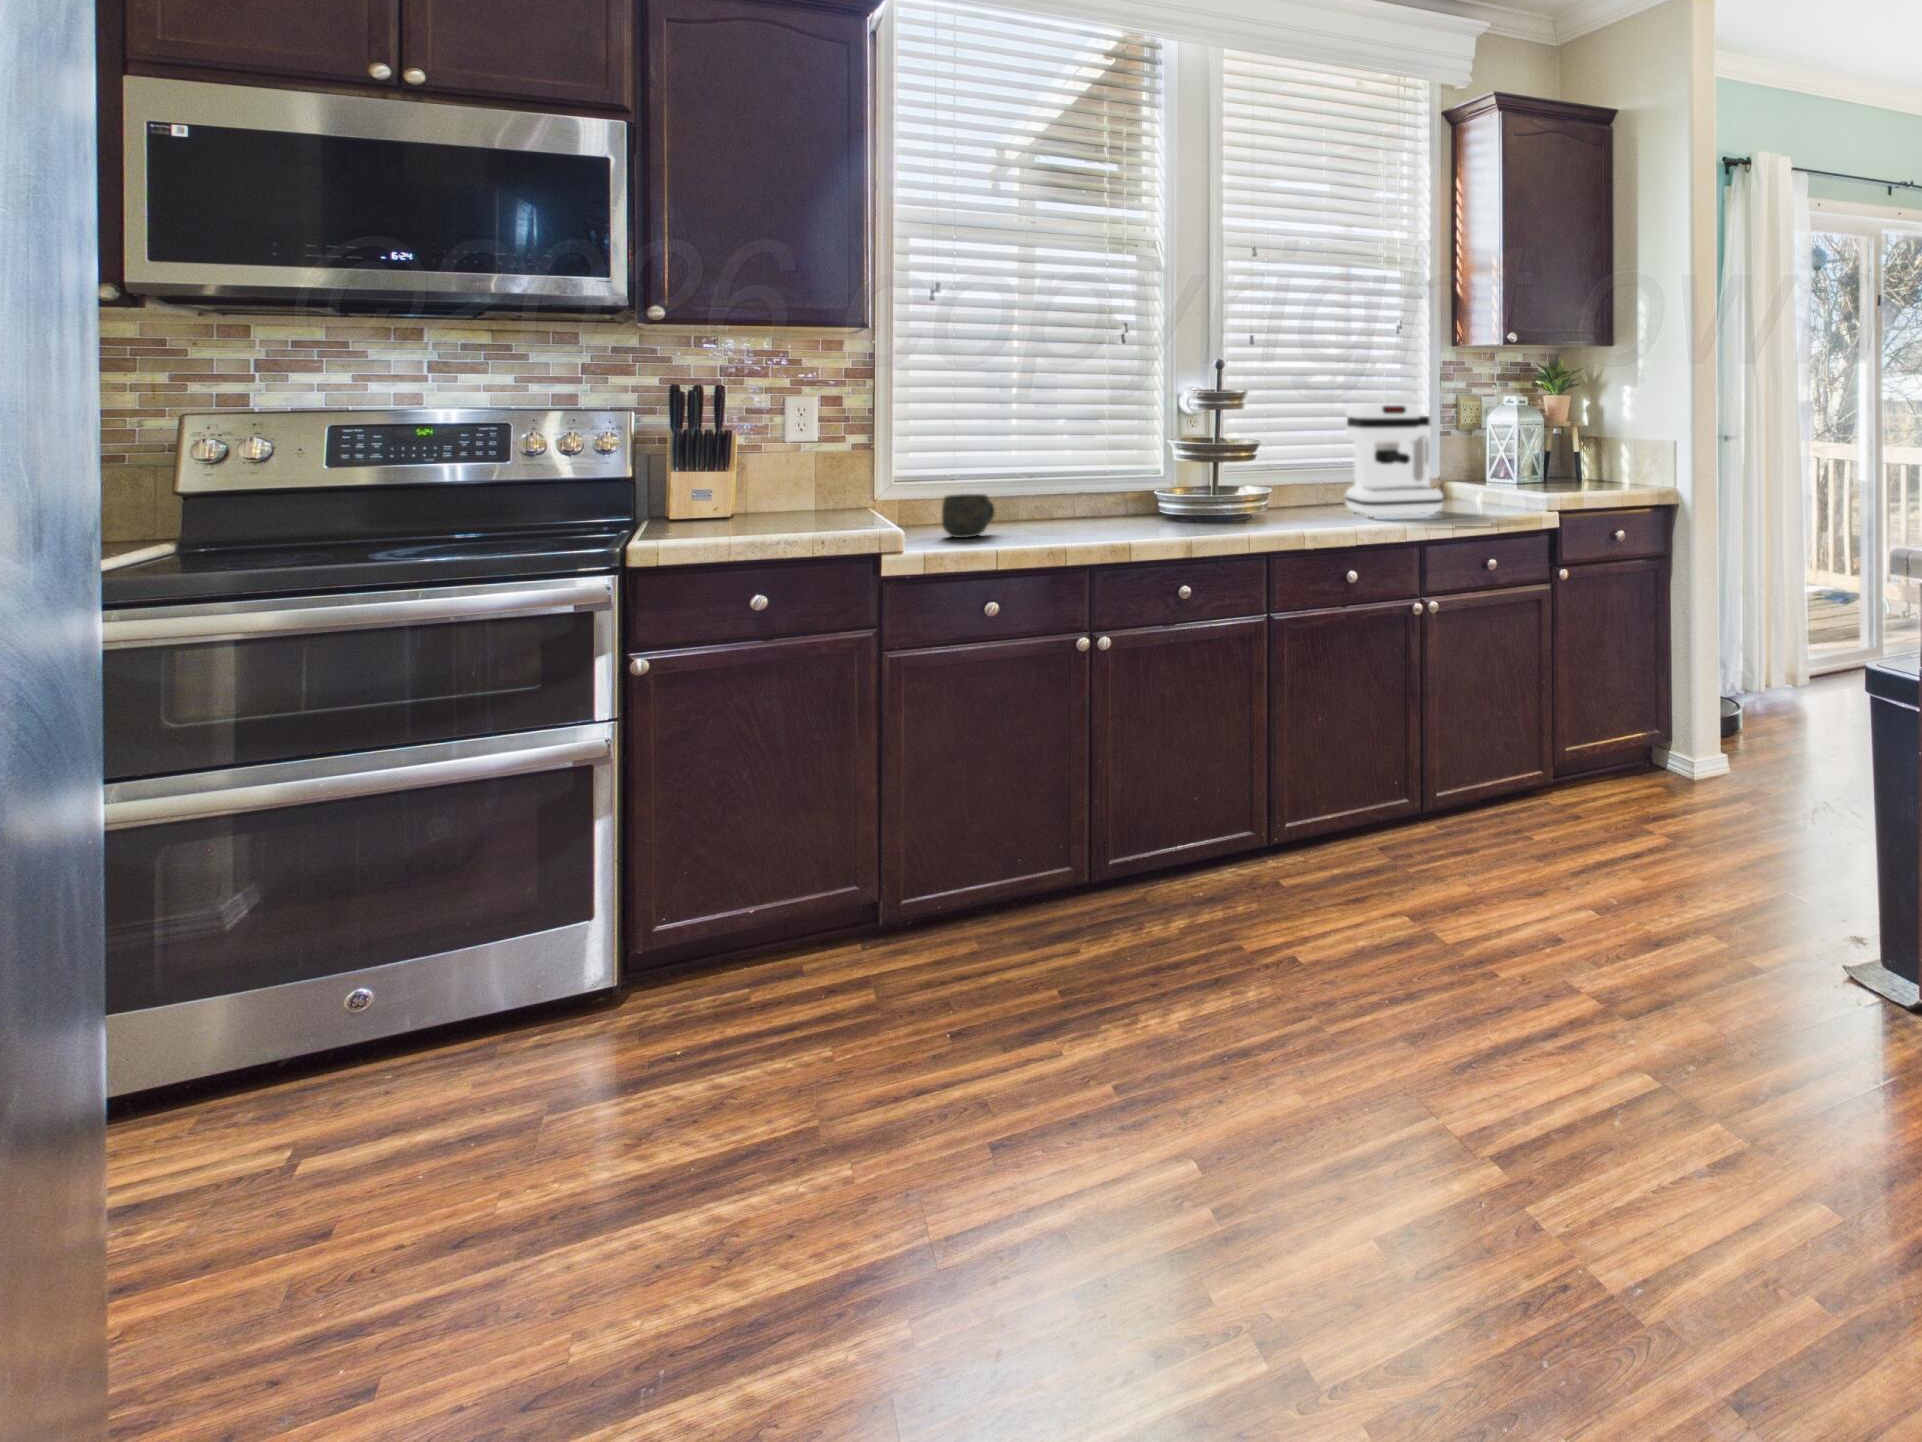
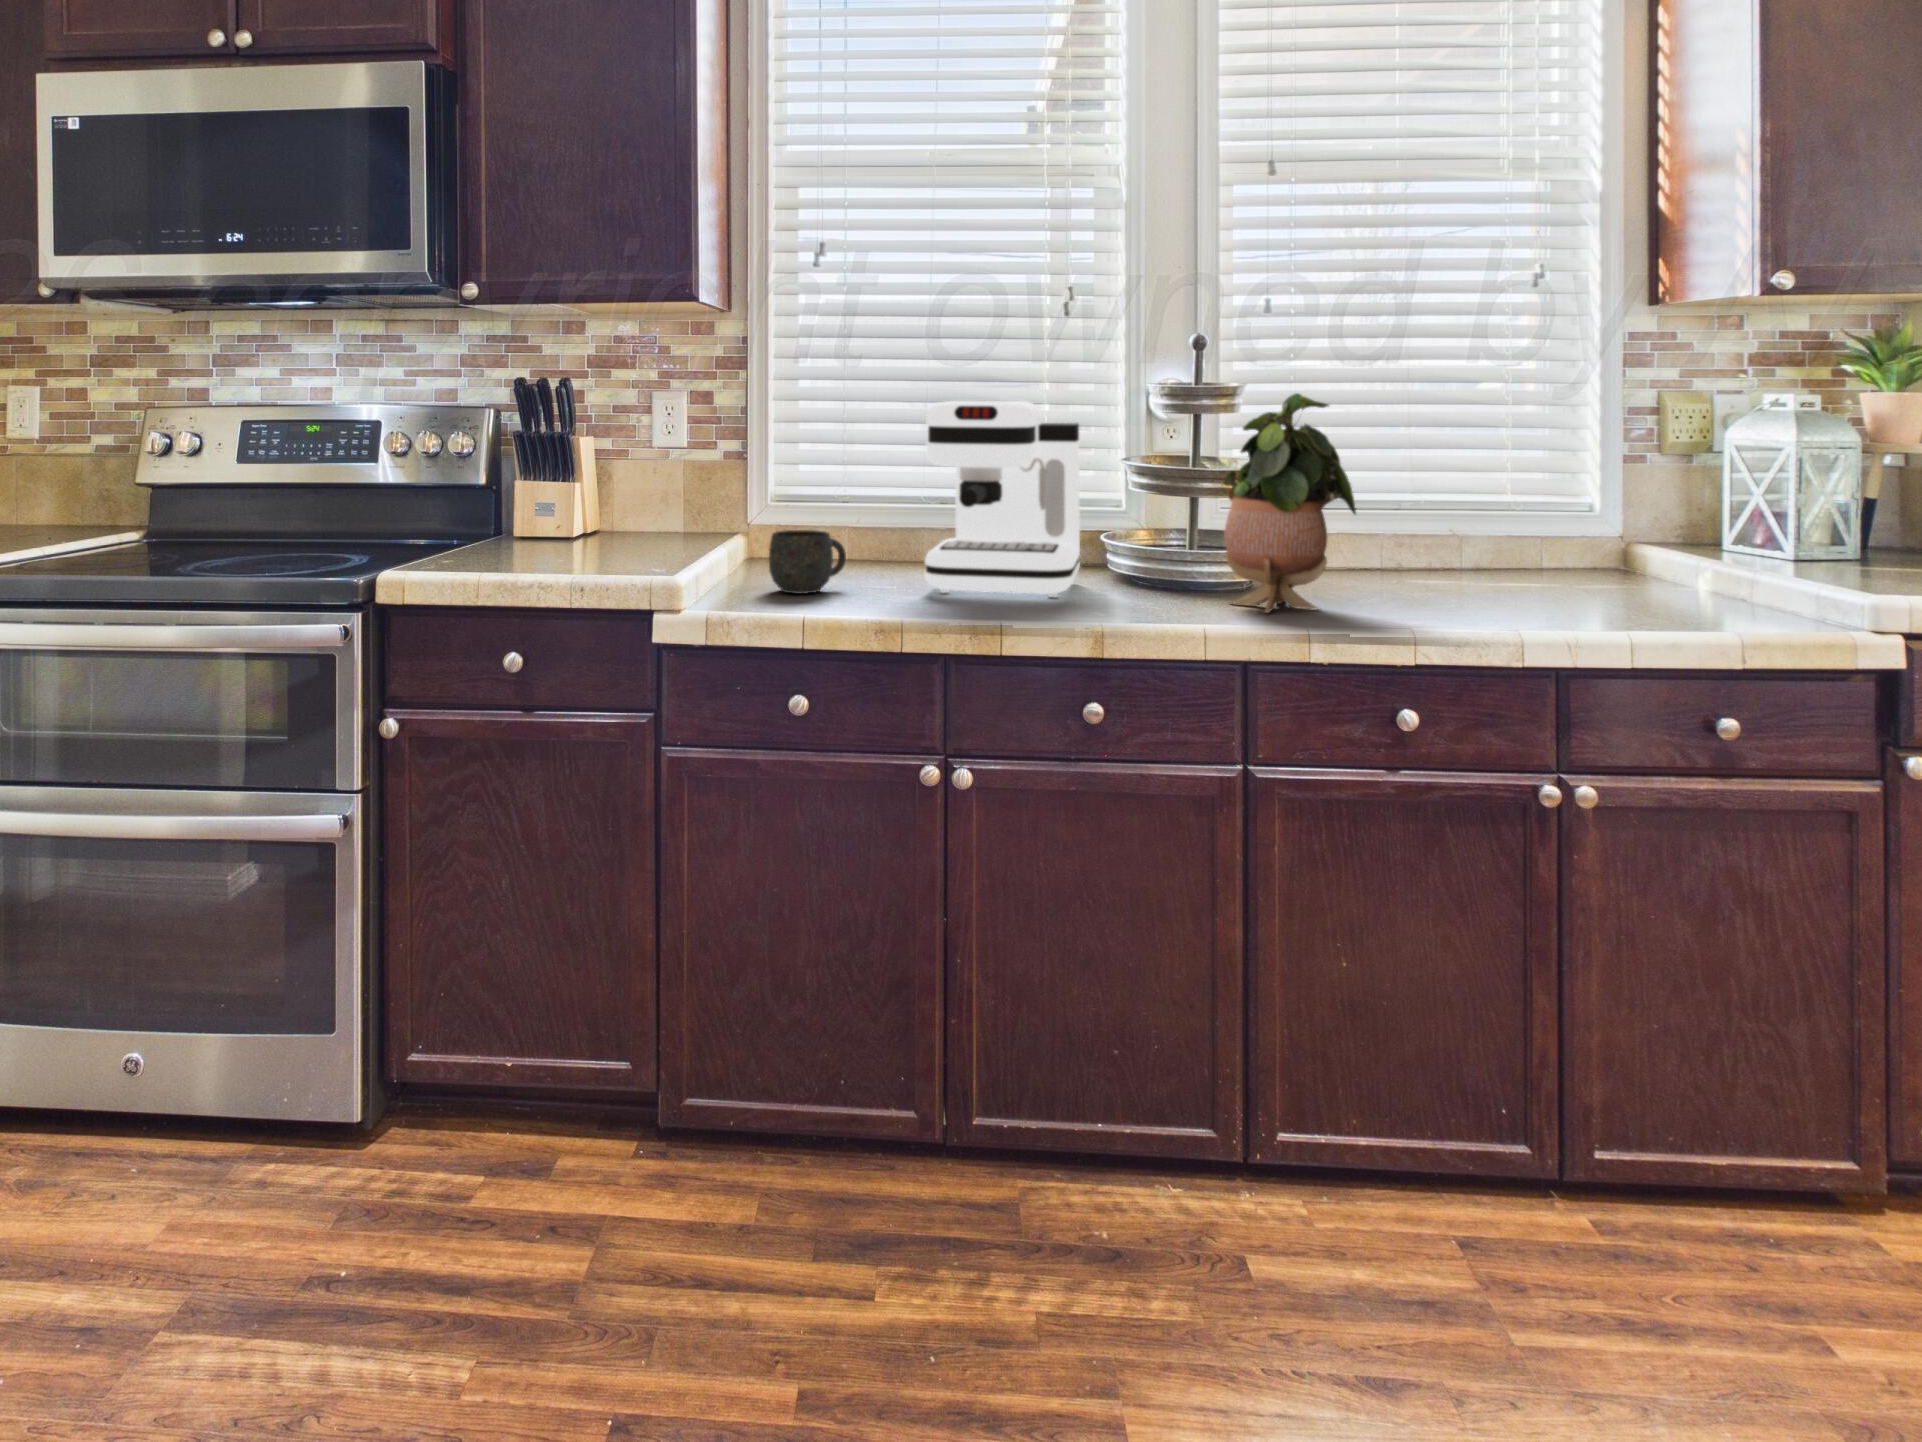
potted plant: none [1246,396,1323,526] -> present [1224,393,1356,613]
coffee maker: present [1346,403,1443,517] -> present [925,401,1080,597]

